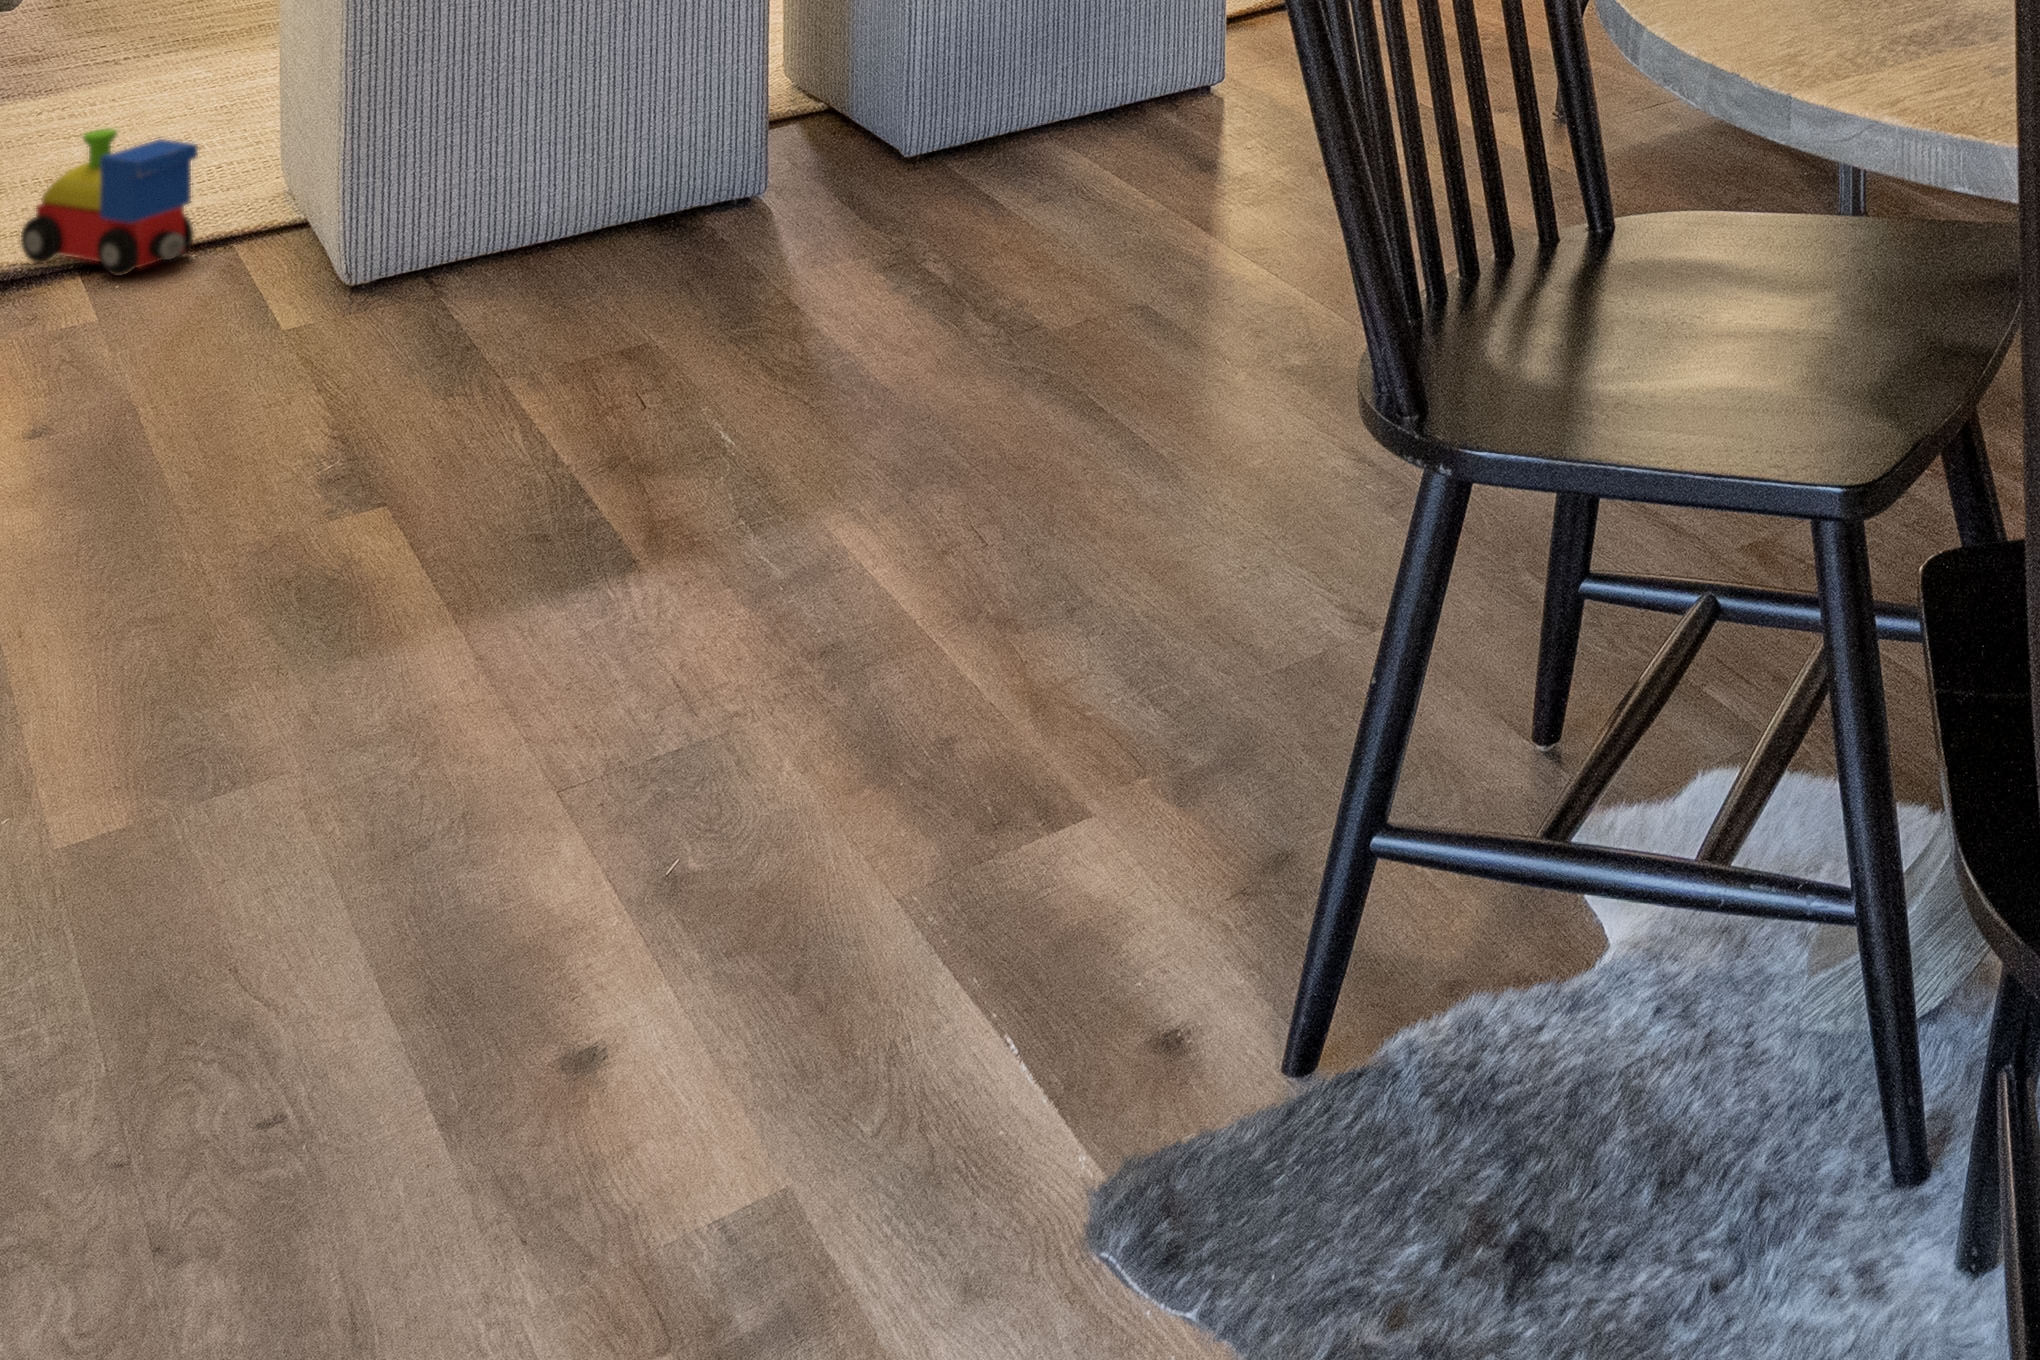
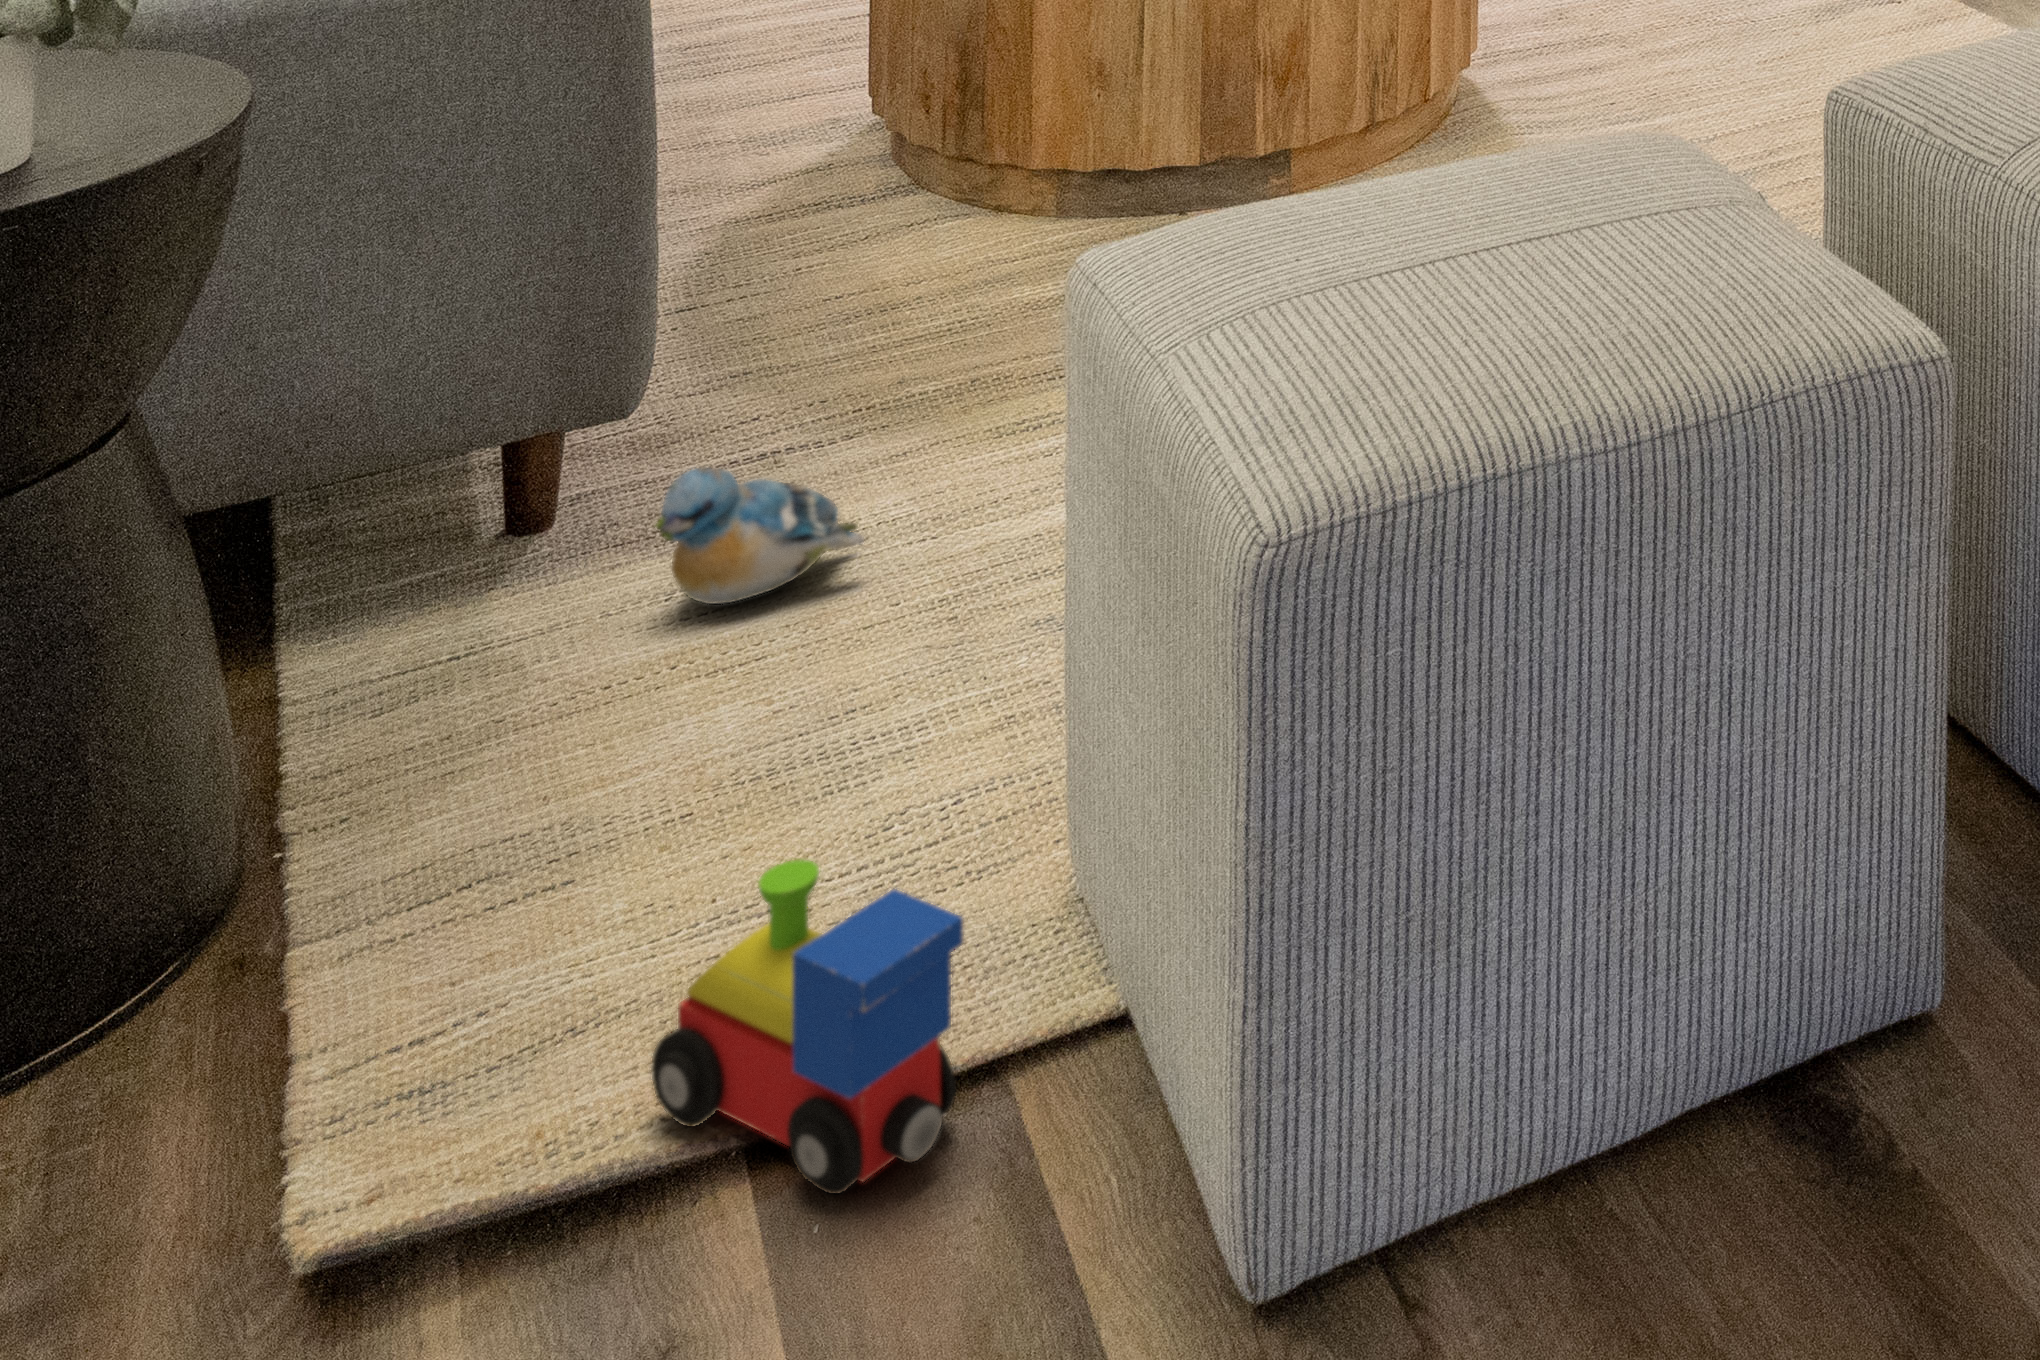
plush toy: none [25,32,166,115] -> present [656,467,864,604]

